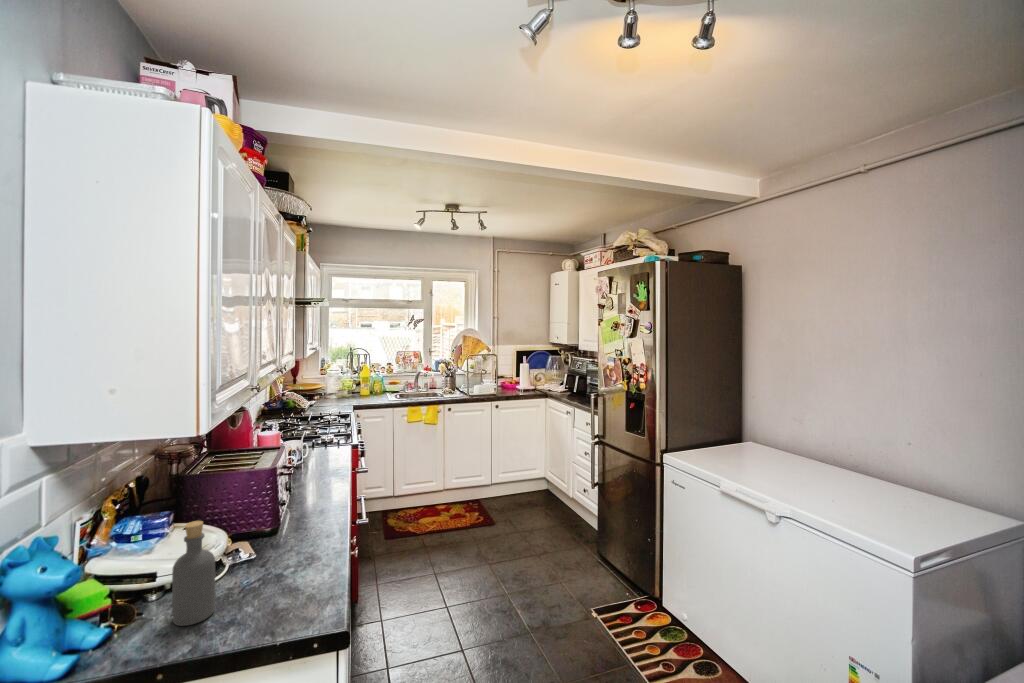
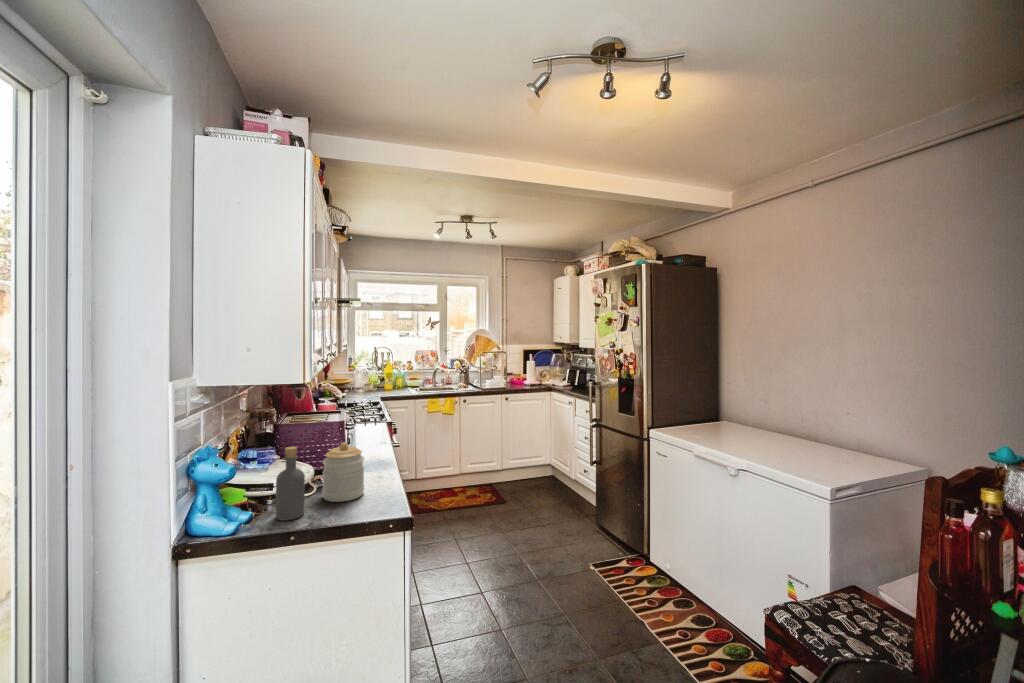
jar: none [246,504,305,587] -> present [323,442,364,502]

